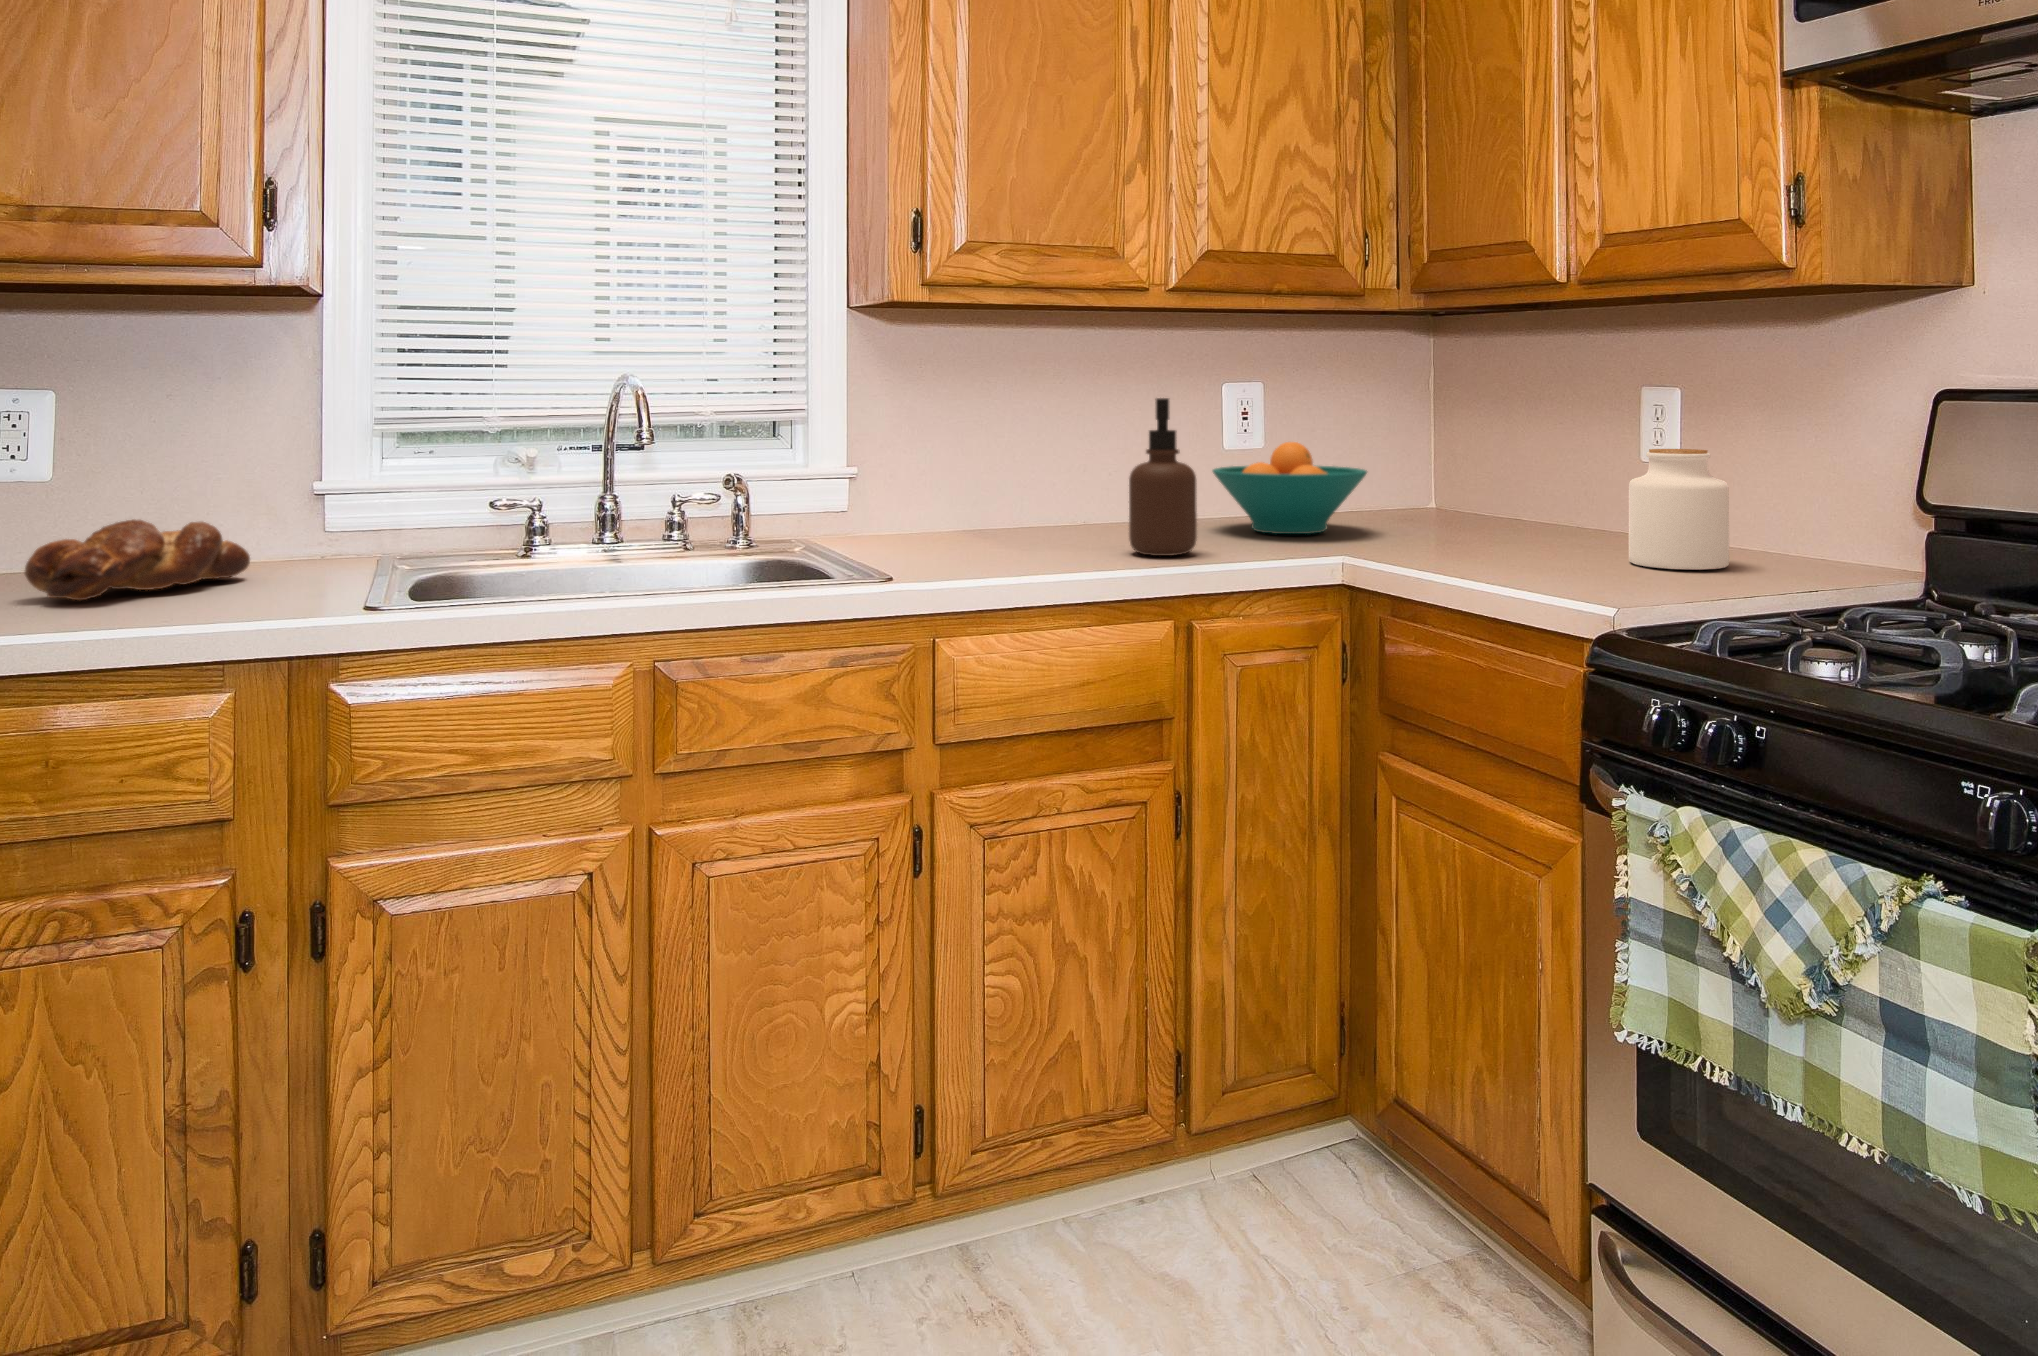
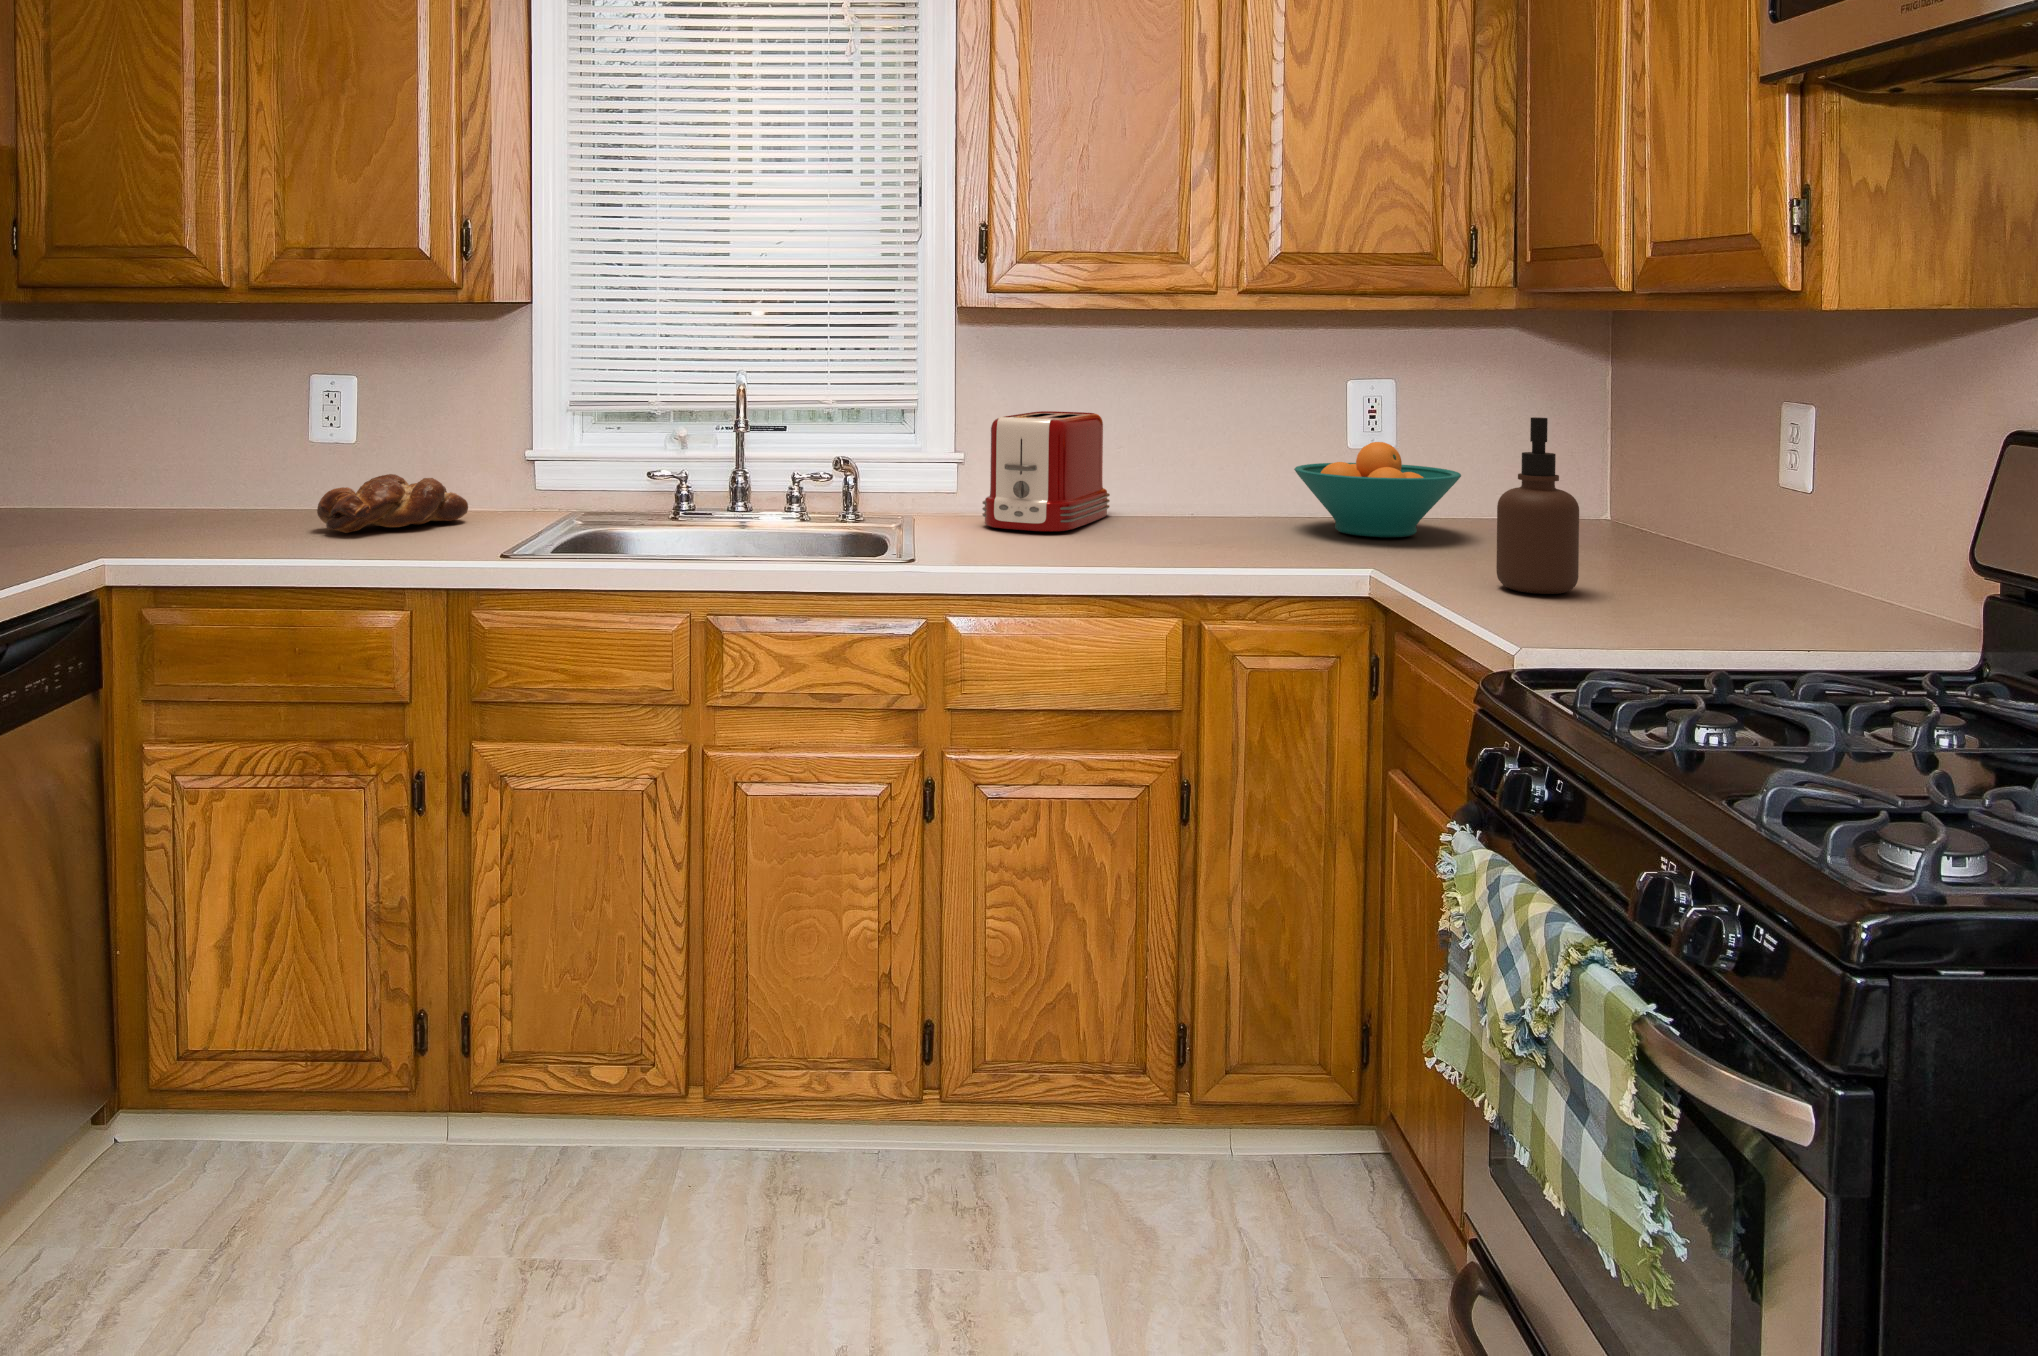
soap dispenser: present [1129,398,1197,556] -> present [1496,417,1579,594]
toaster: none [909,422,1024,547] -> present [982,411,1110,532]
jar: present [1629,449,1729,570] -> none [1720,472,1847,614]

